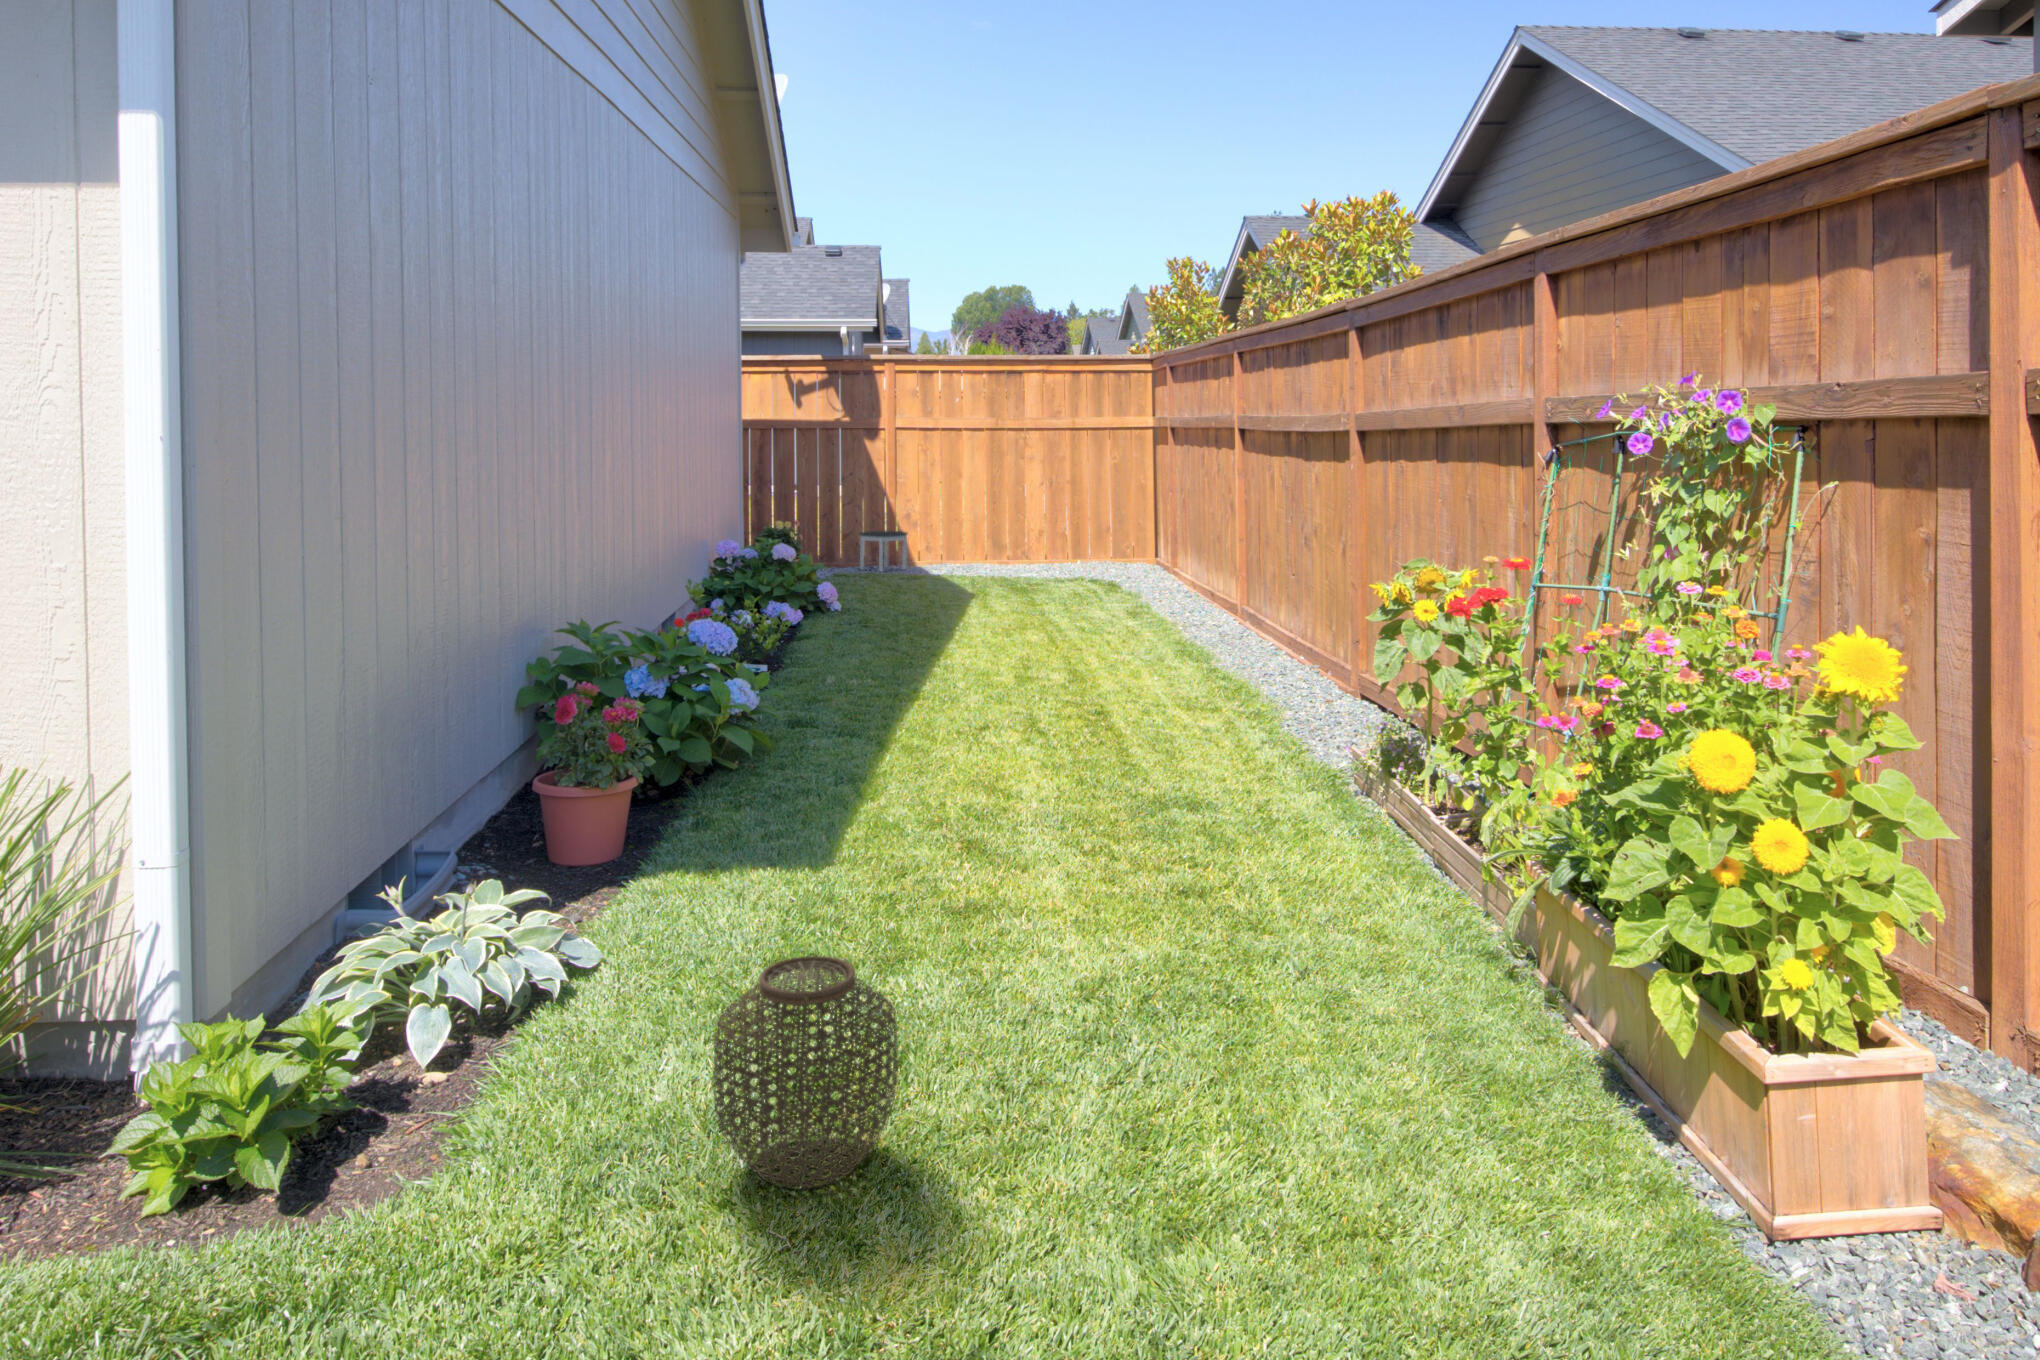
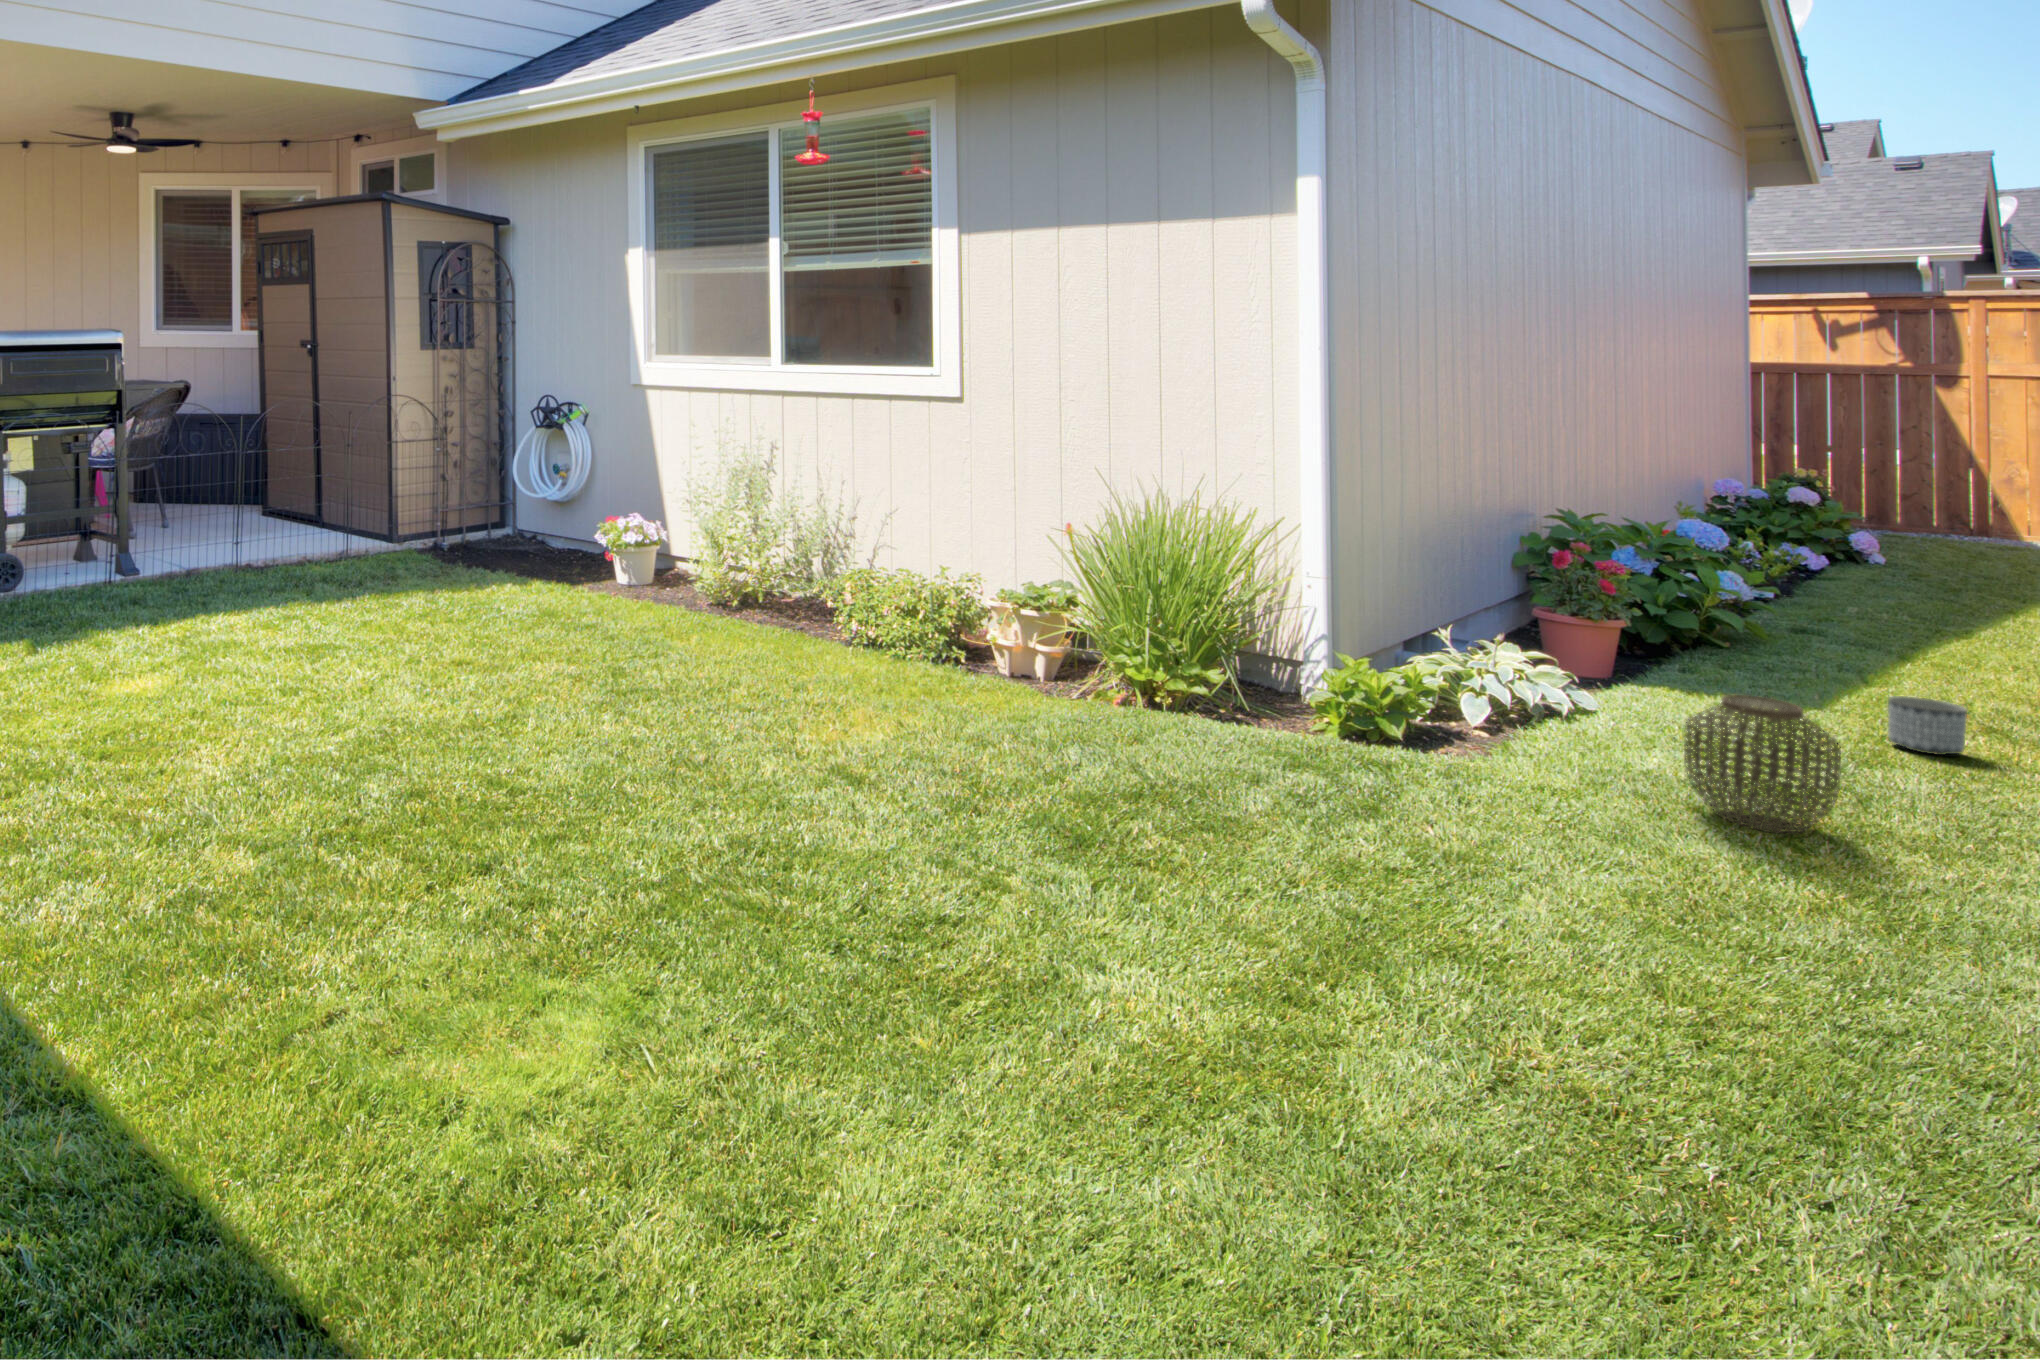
round table: present [860,531,907,572] -> none [1925,492,2005,540]
planter: none [899,827,964,899] -> present [1888,696,1967,755]

